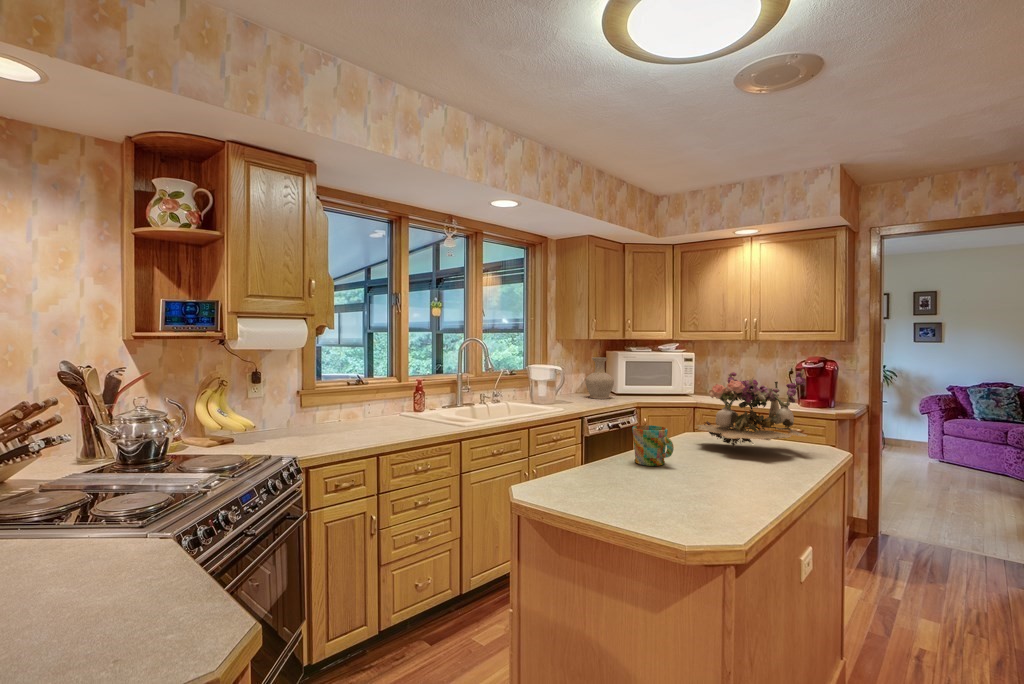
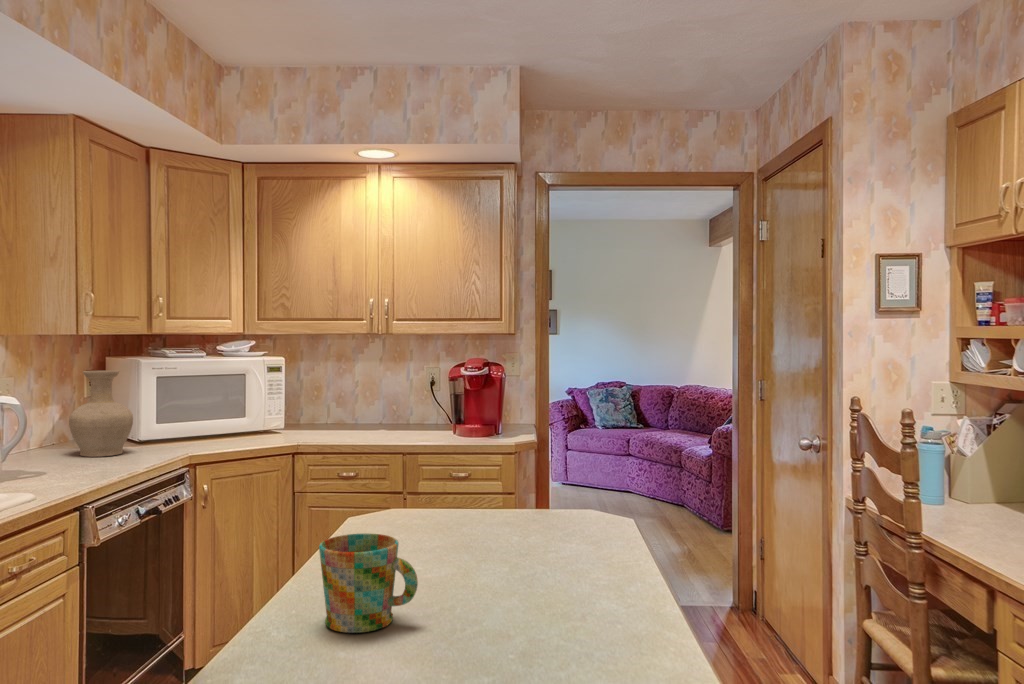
flower arrangement: present [696,370,808,447] -> none [394,389,593,544]

